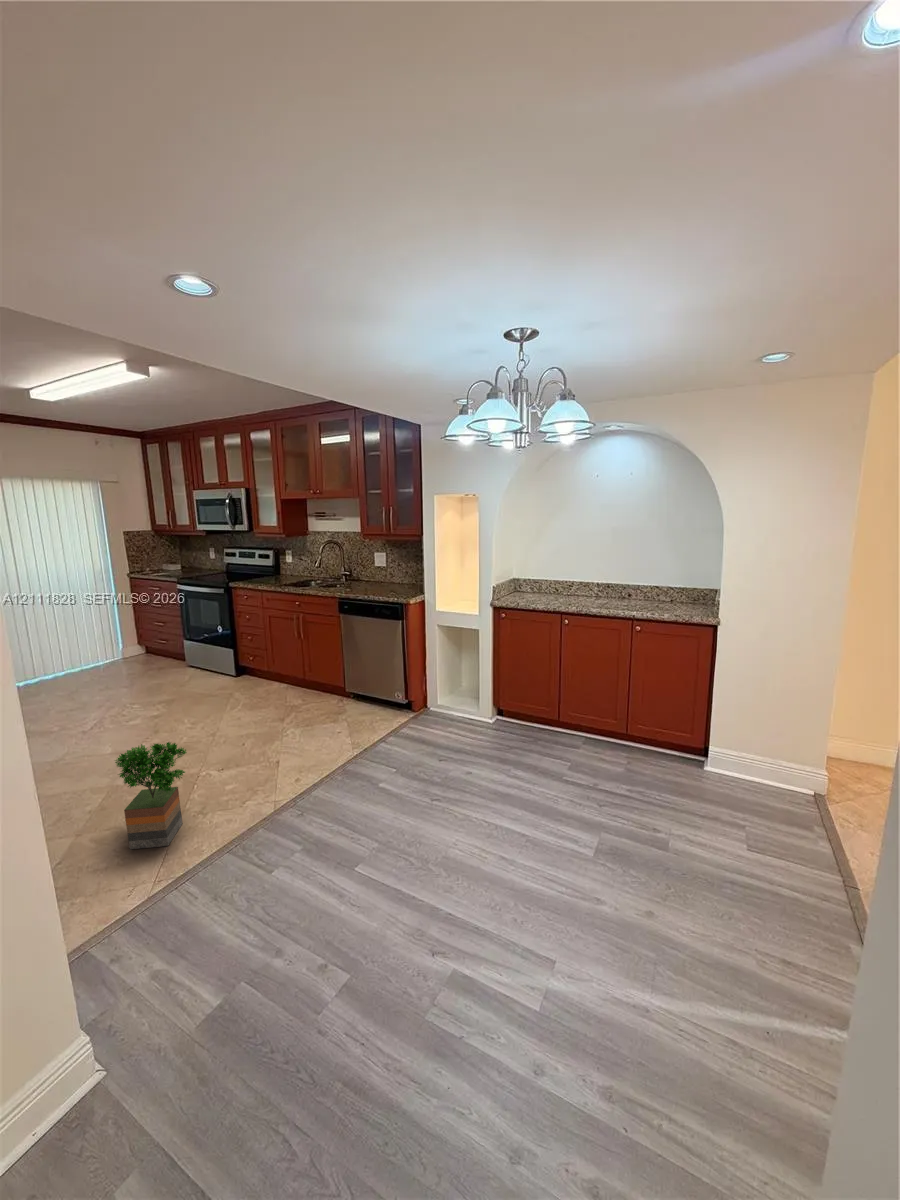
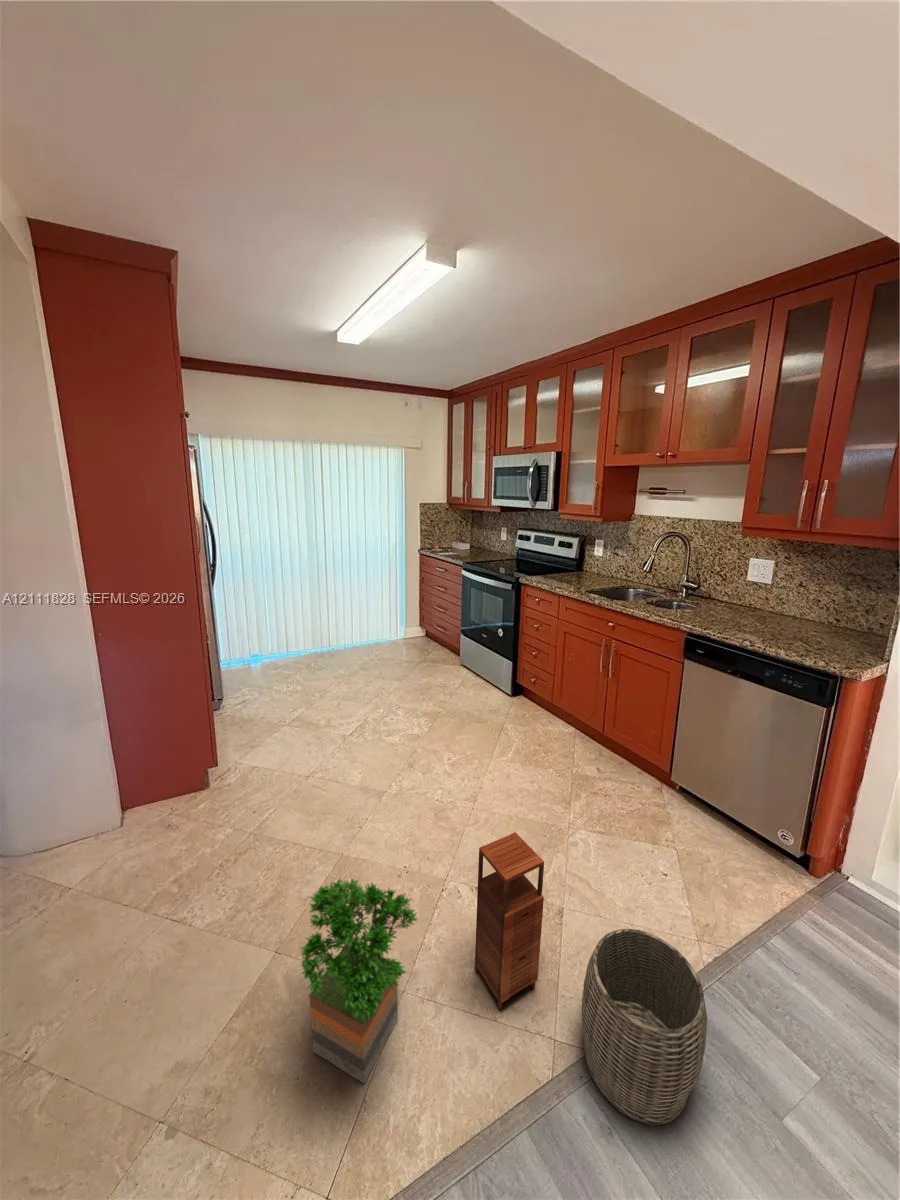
storage cabinet: none [219,707,265,801] -> present [475,832,544,1010]
woven basket: none [285,732,342,806] -> present [581,929,707,1125]

